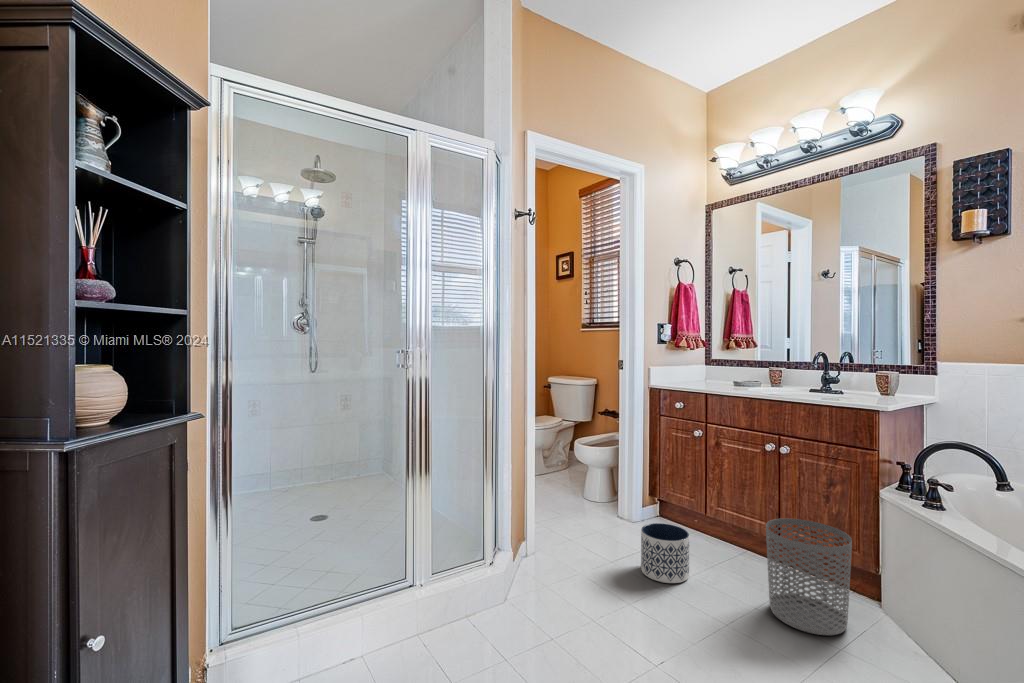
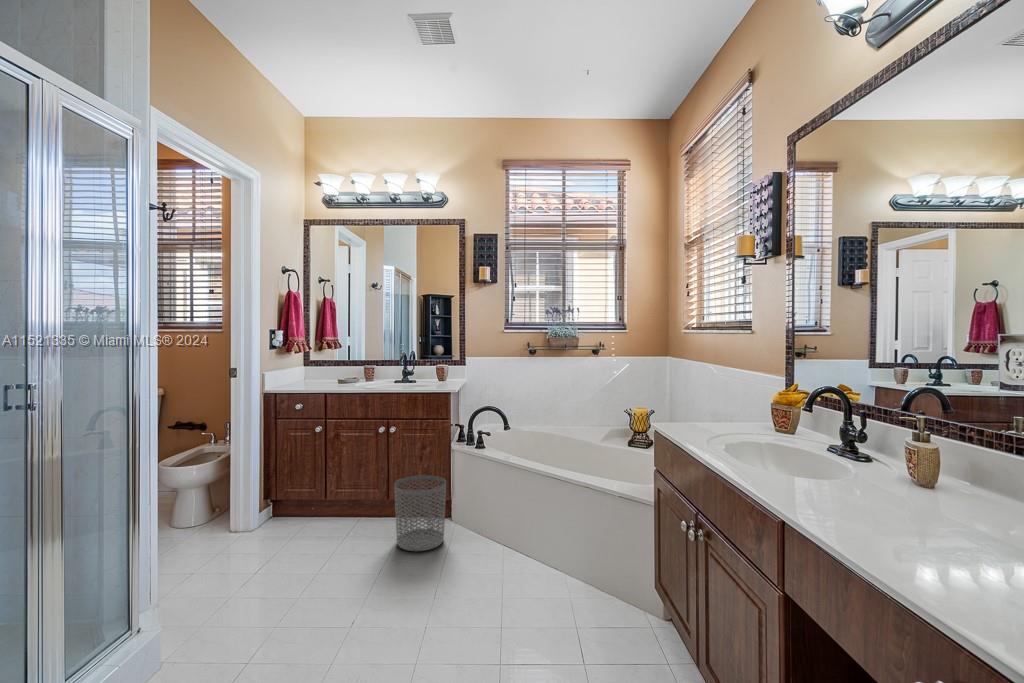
planter: present [641,523,689,583] -> none [288,512,332,564]

